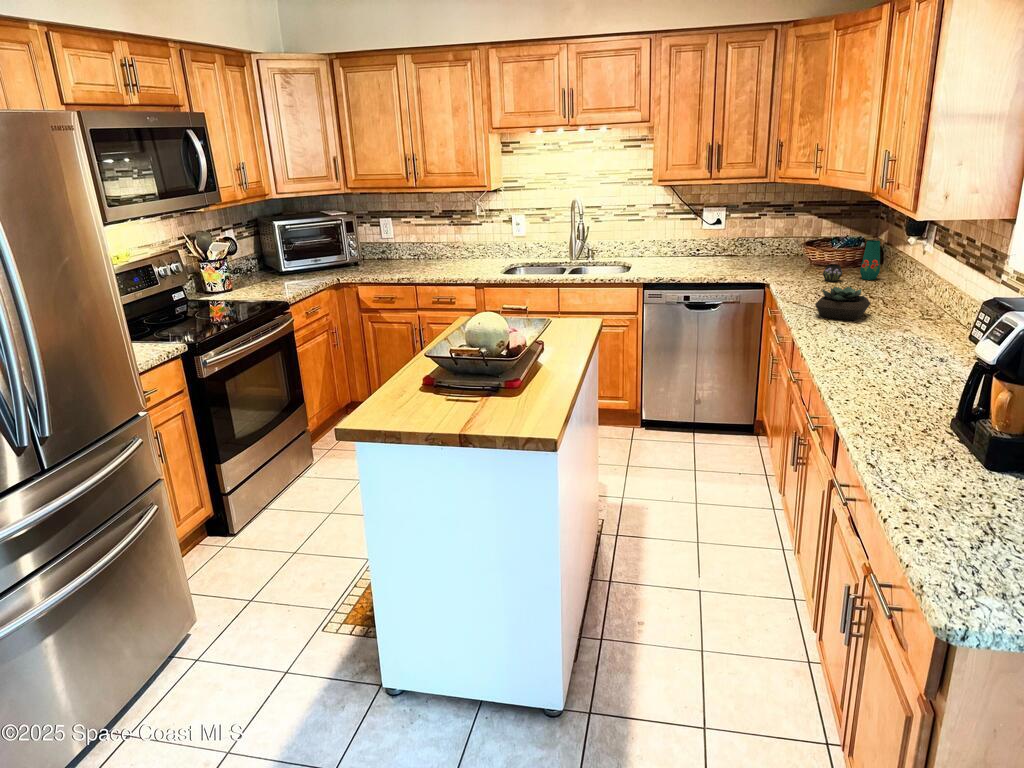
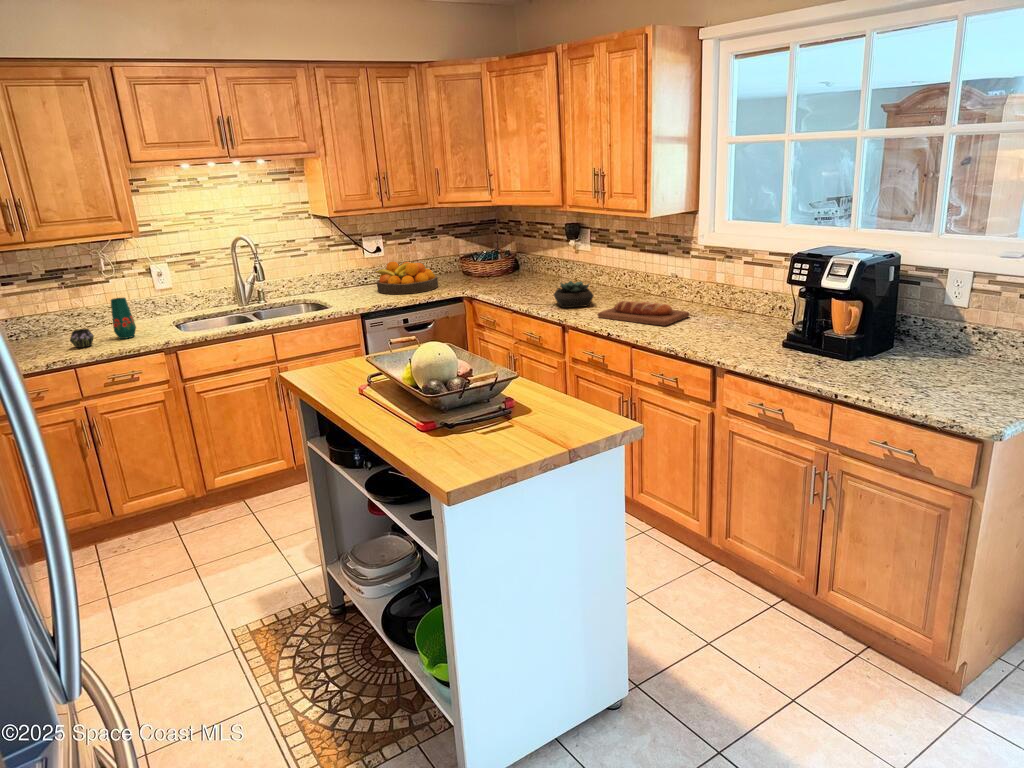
fruit bowl: none [695,236,761,272] -> present [374,261,438,294]
vase: present [823,240,880,282] -> present [70,298,136,348]
bread loaf: none [830,322,941,363] -> present [598,301,690,326]

